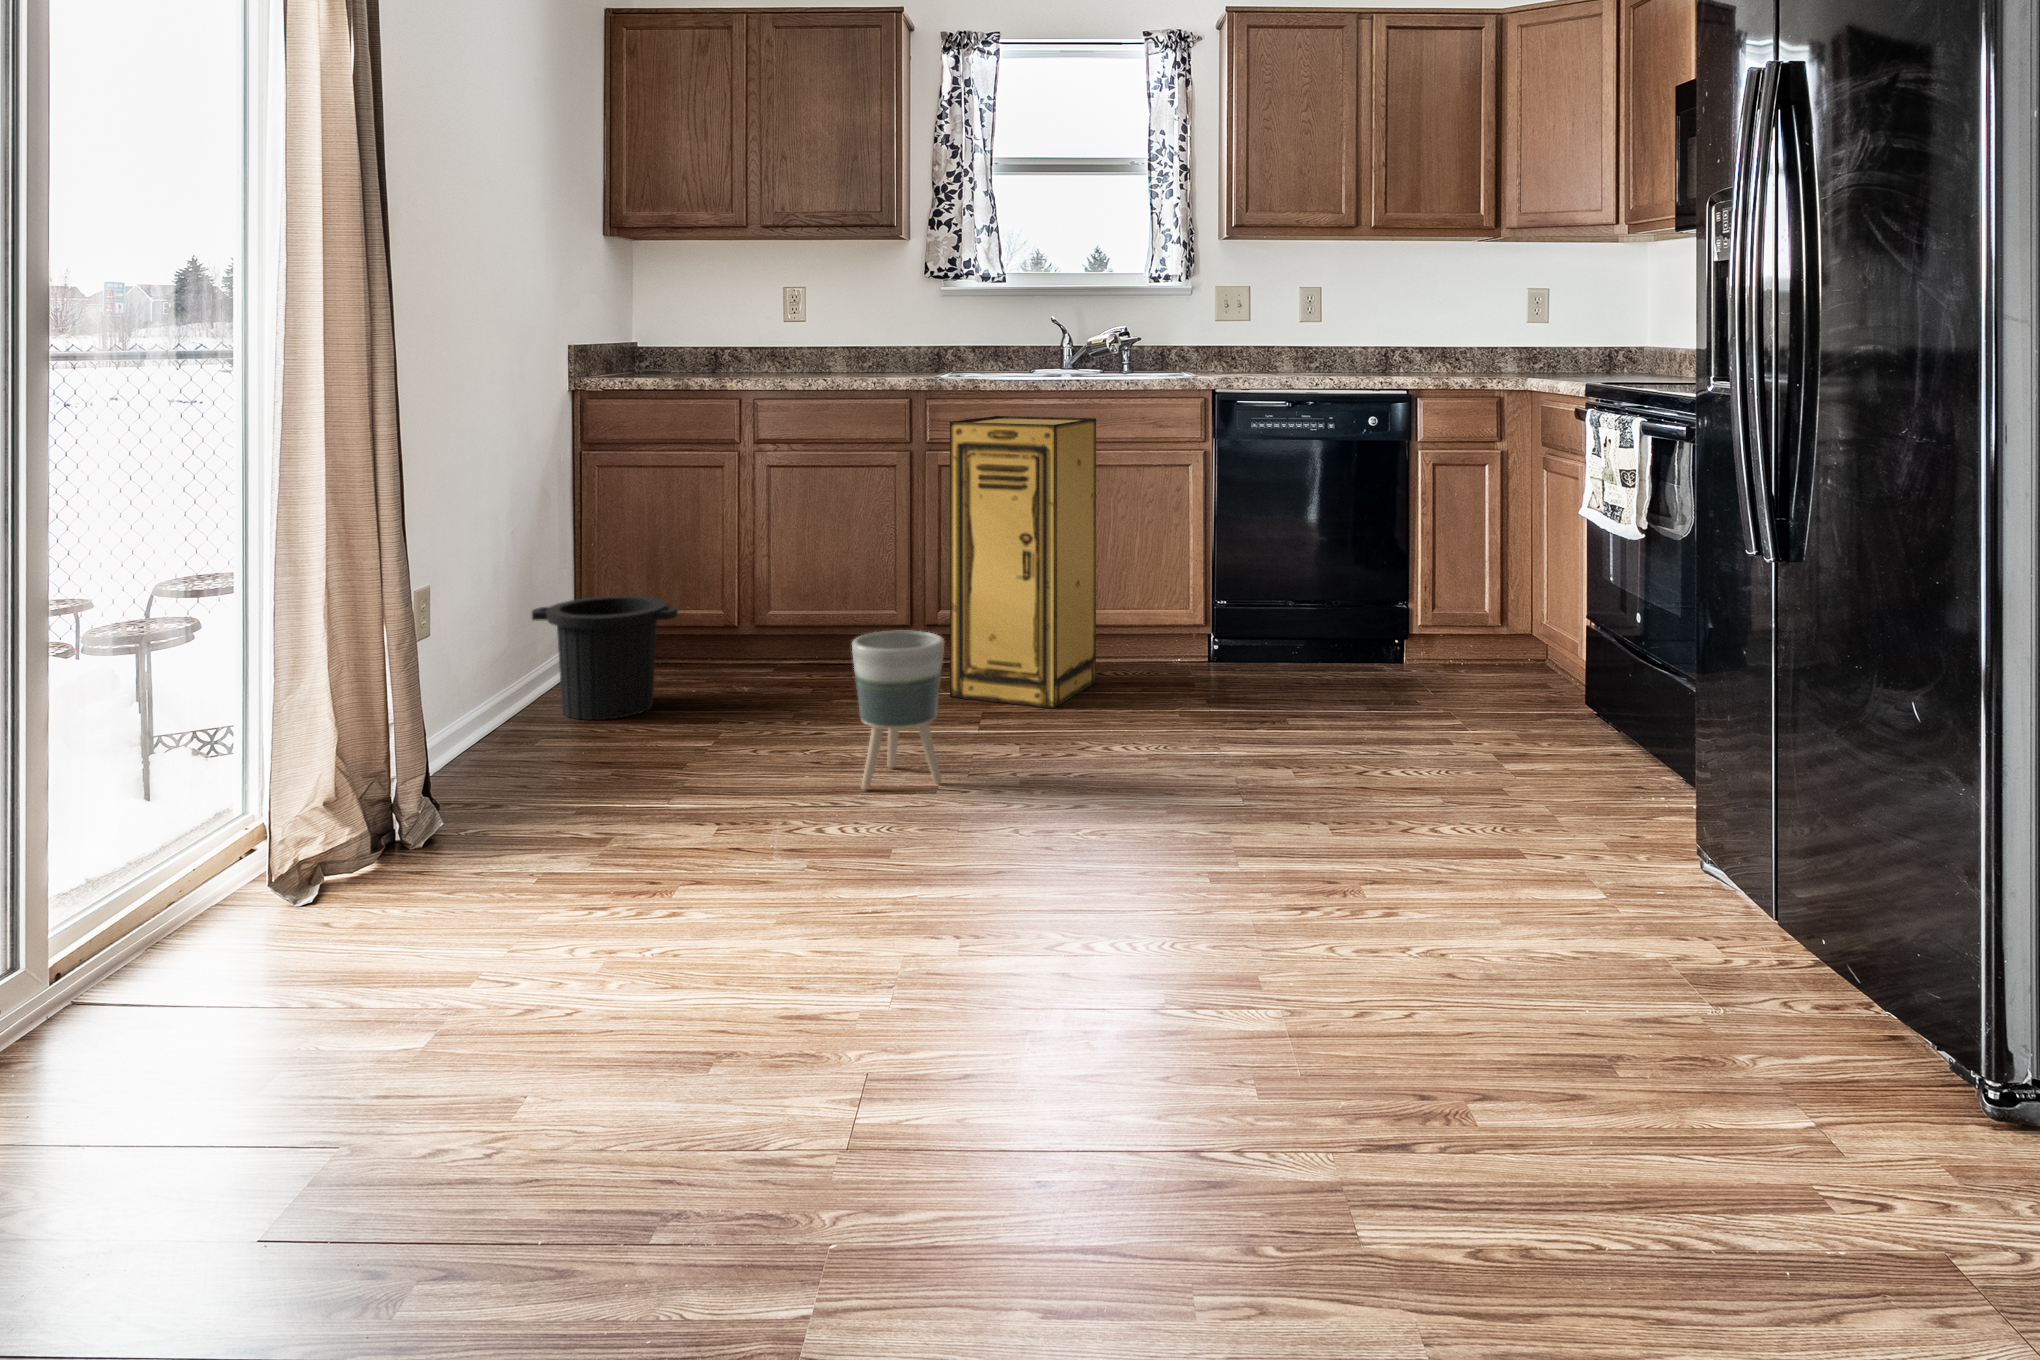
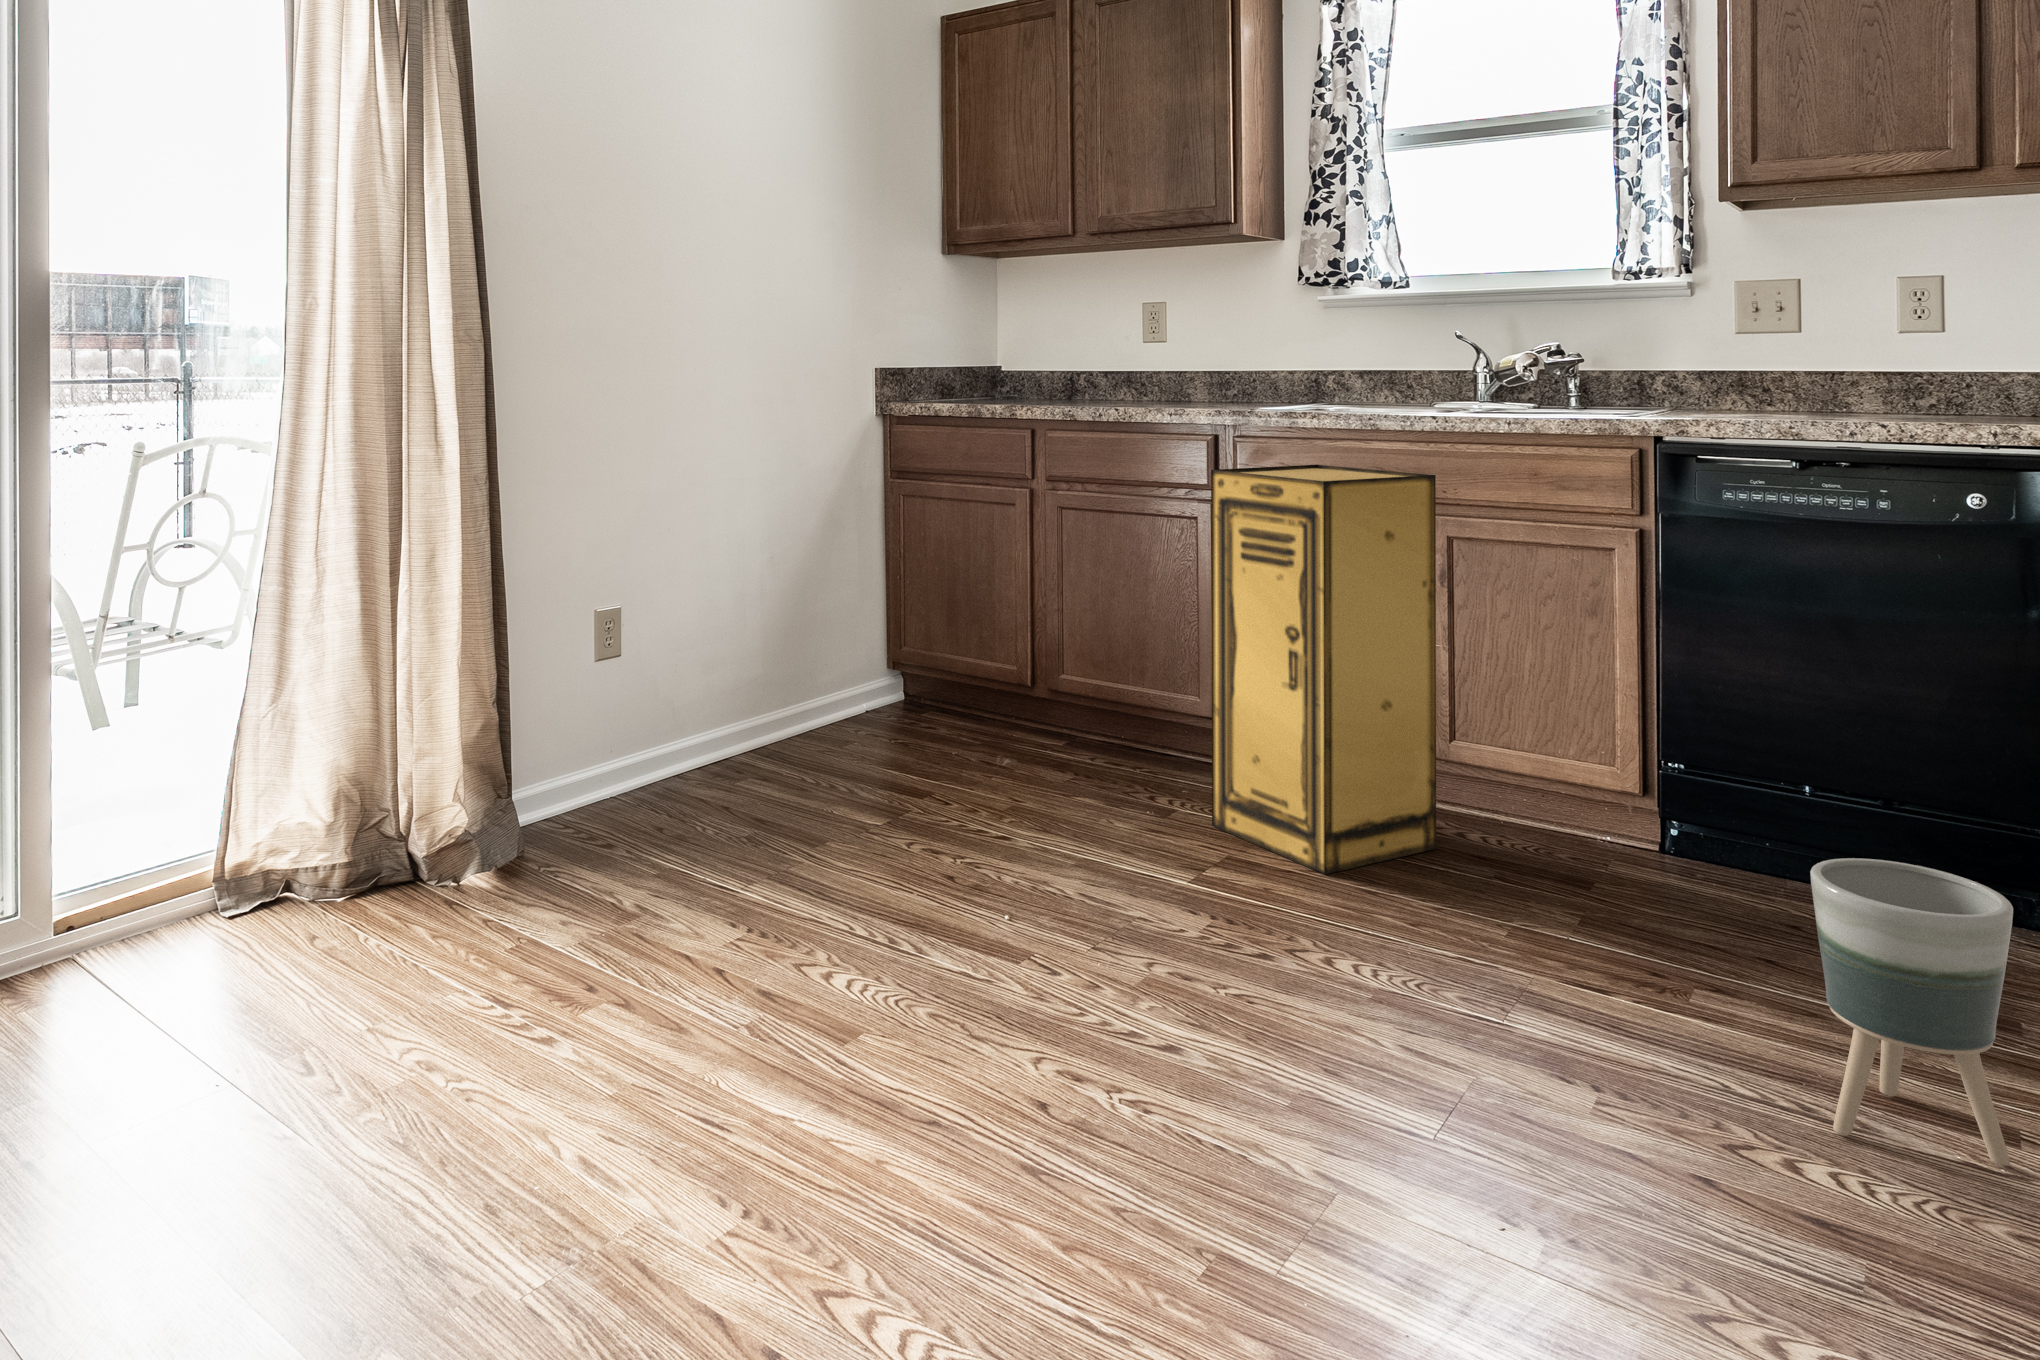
trash can: present [531,596,678,720] -> none [782,637,913,772]
planter: present [852,630,944,790] -> present [1810,858,2013,1166]

